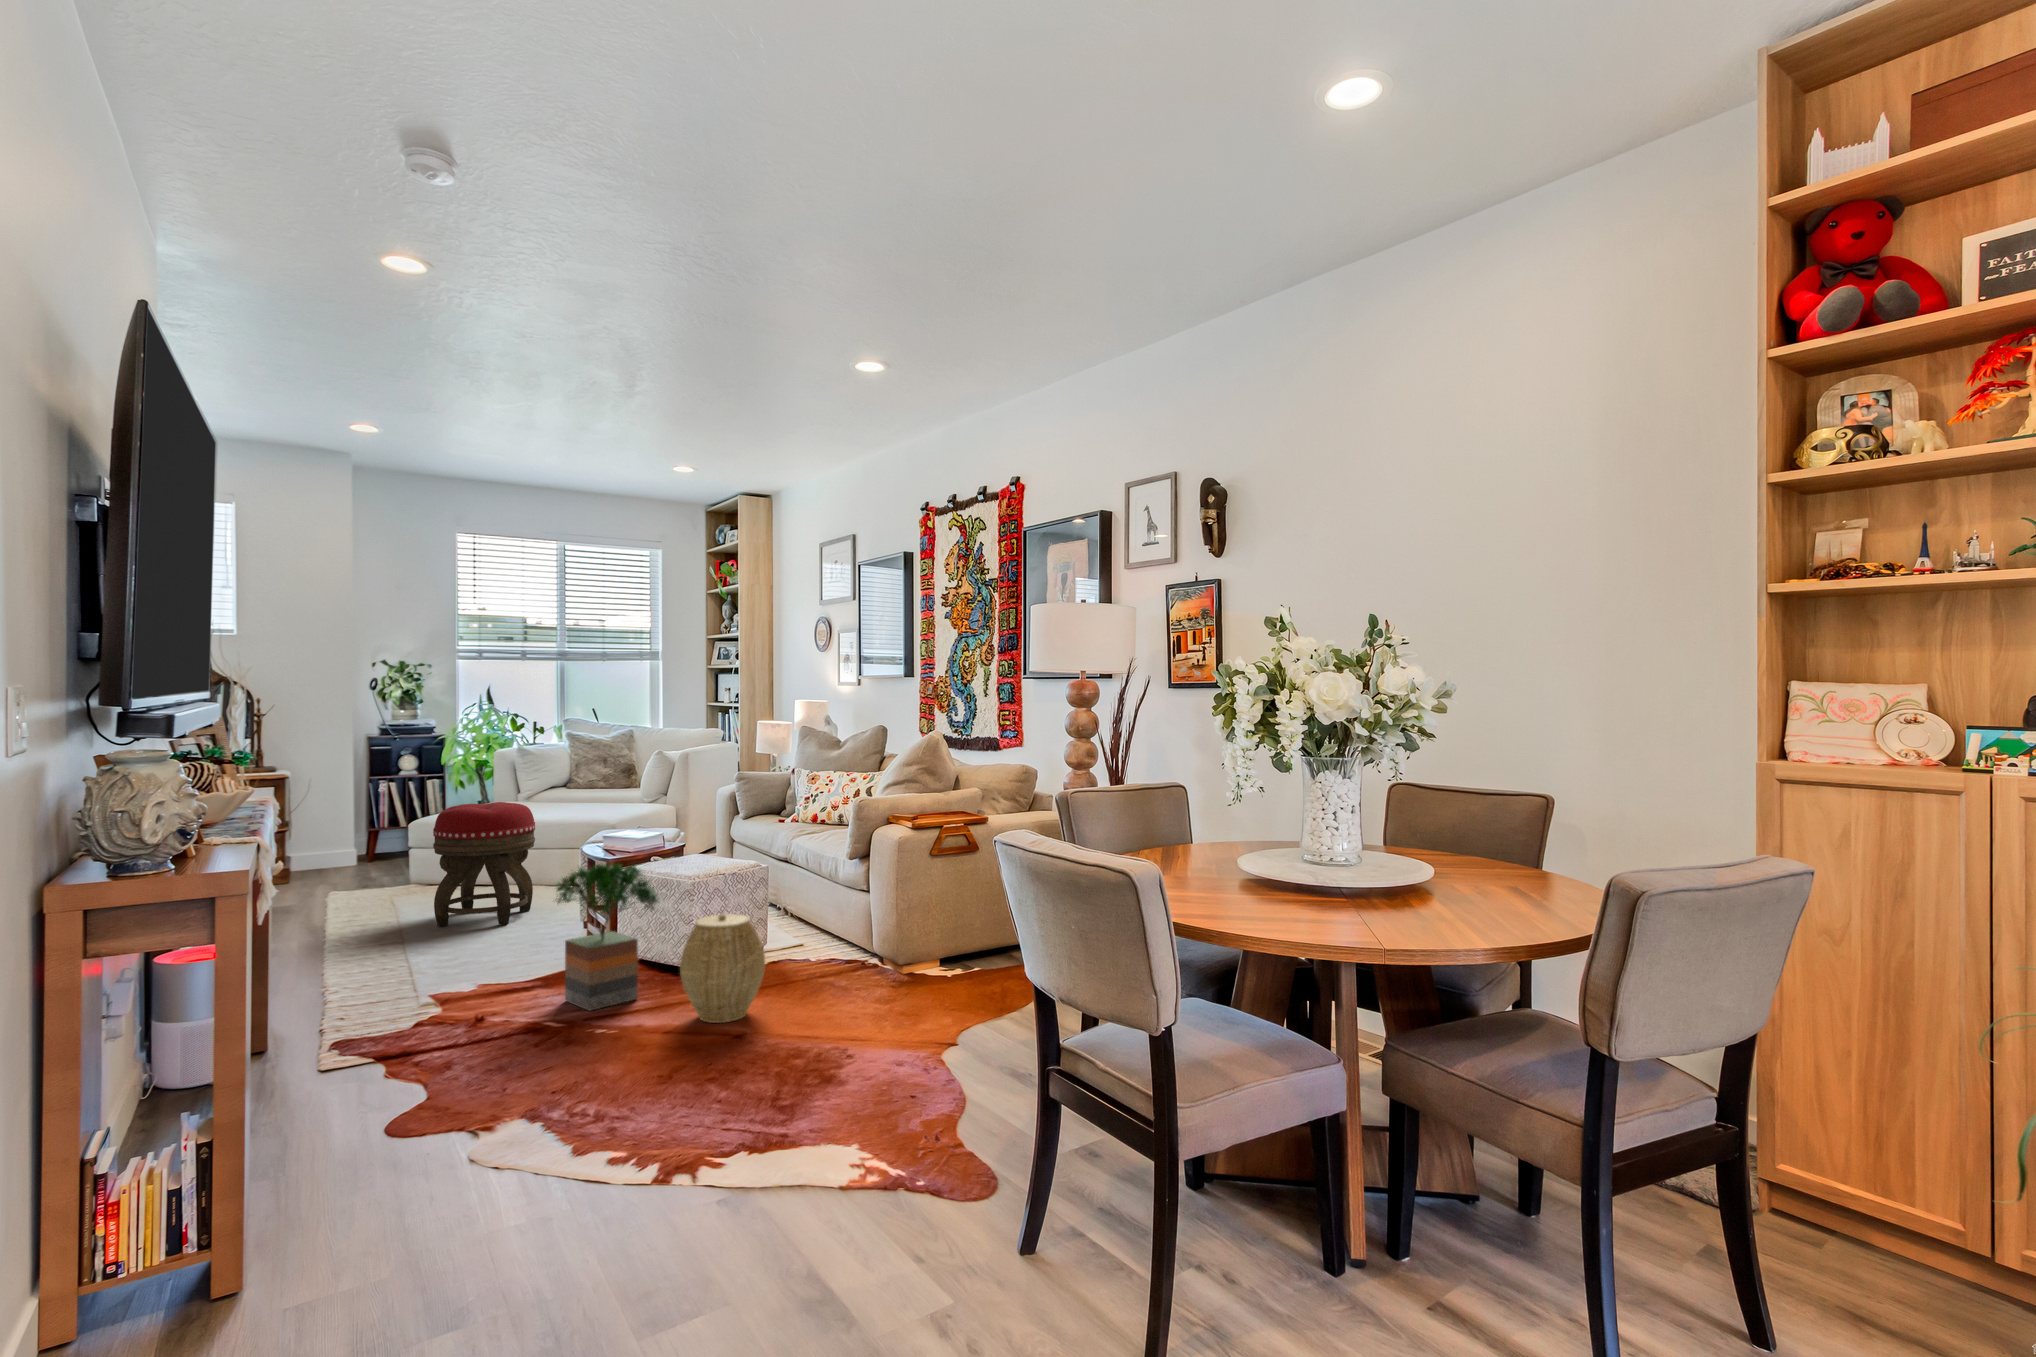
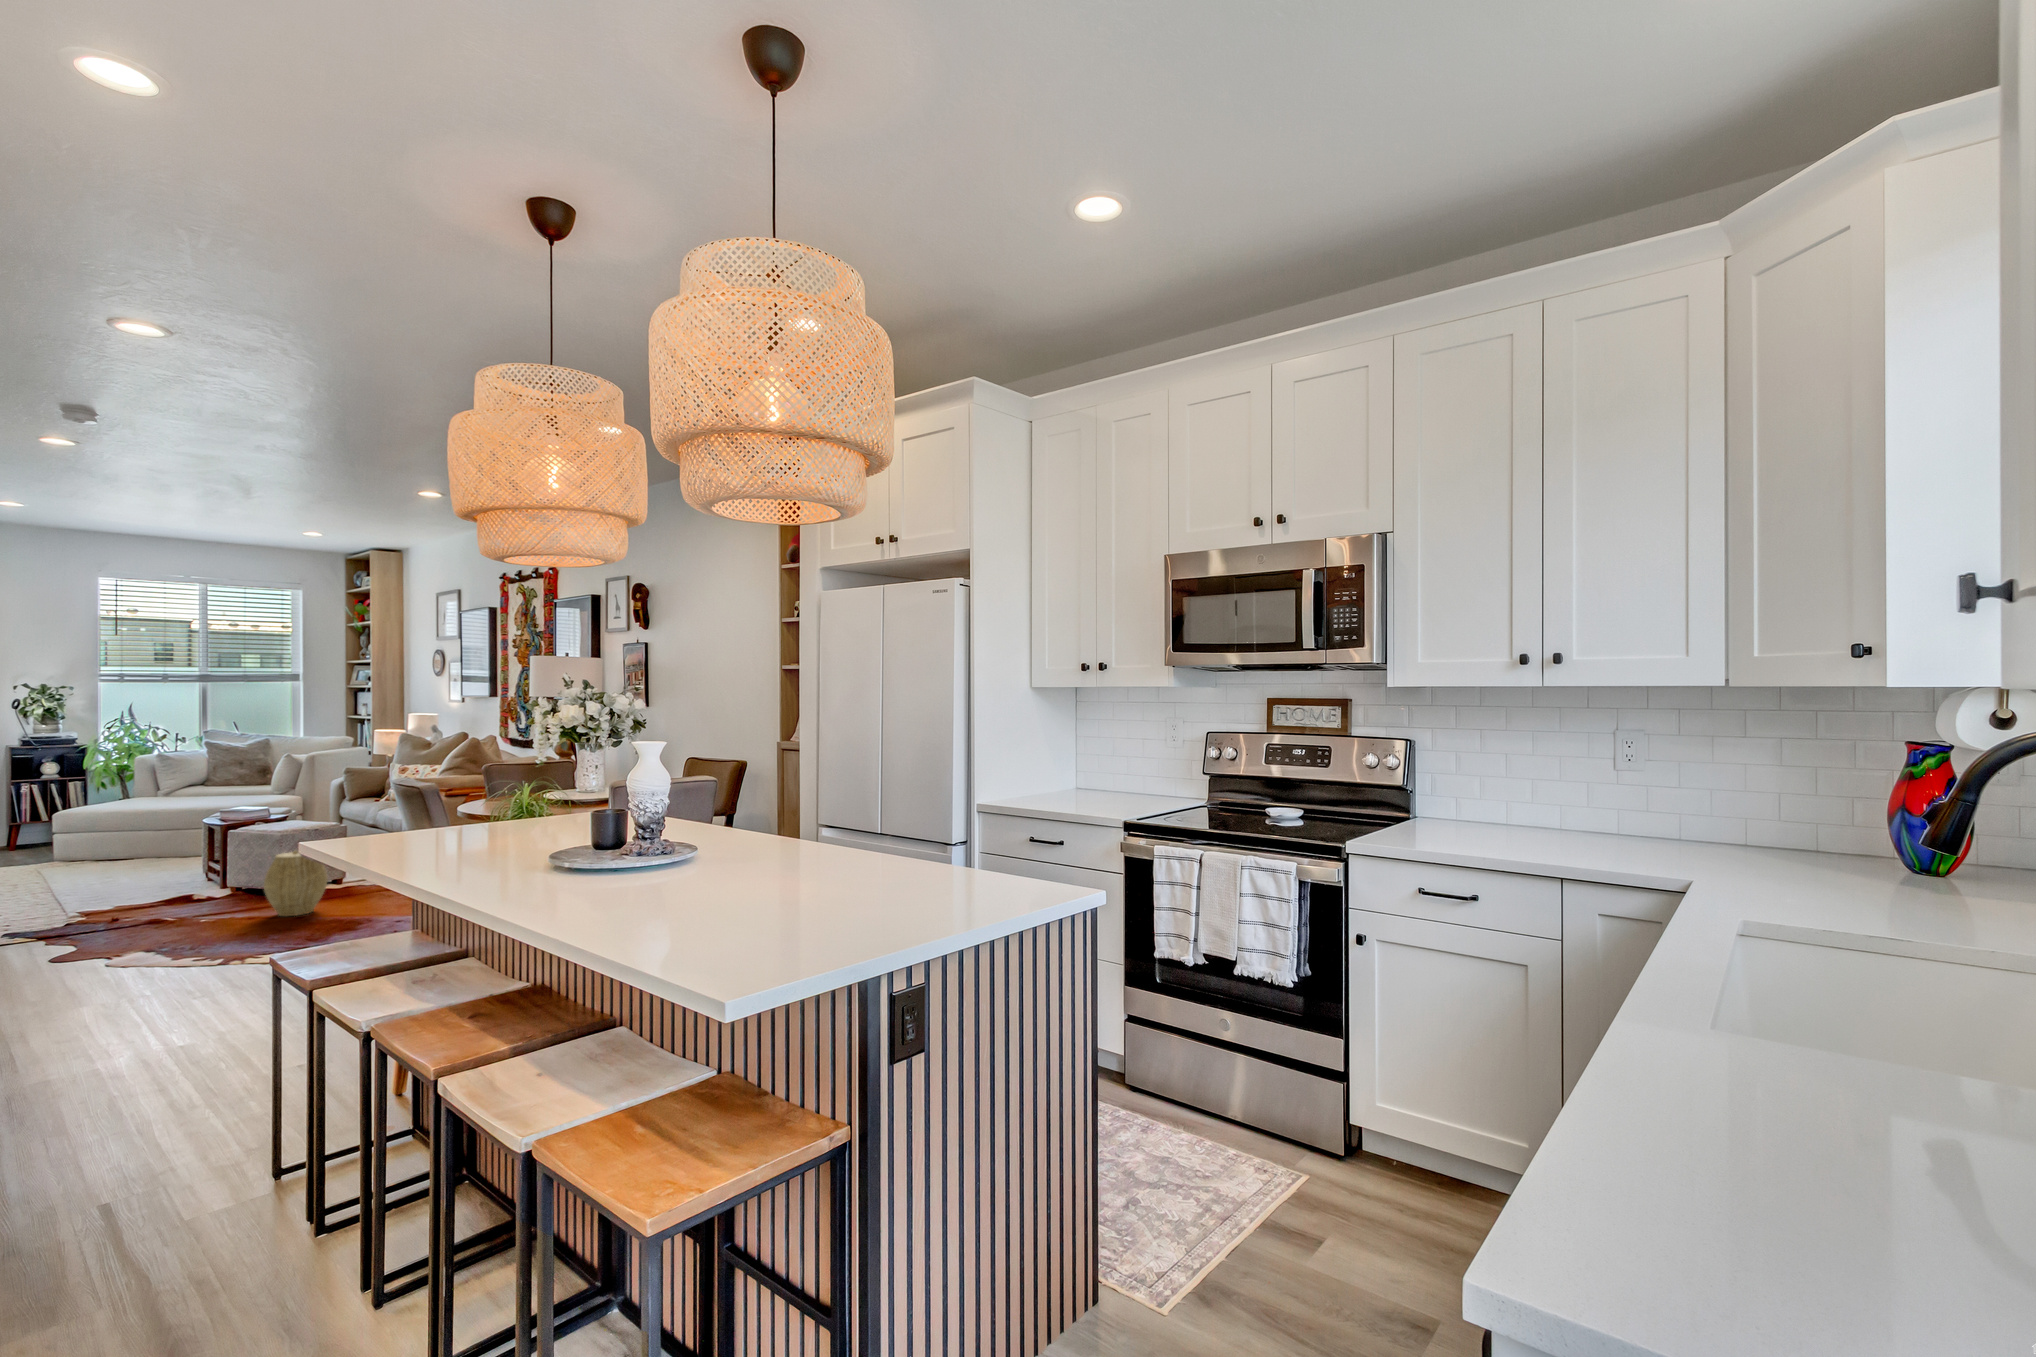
footstool: present [433,802,535,926] -> none [75,793,167,884]
potted tree: present [555,864,660,1011] -> none [170,823,256,917]

